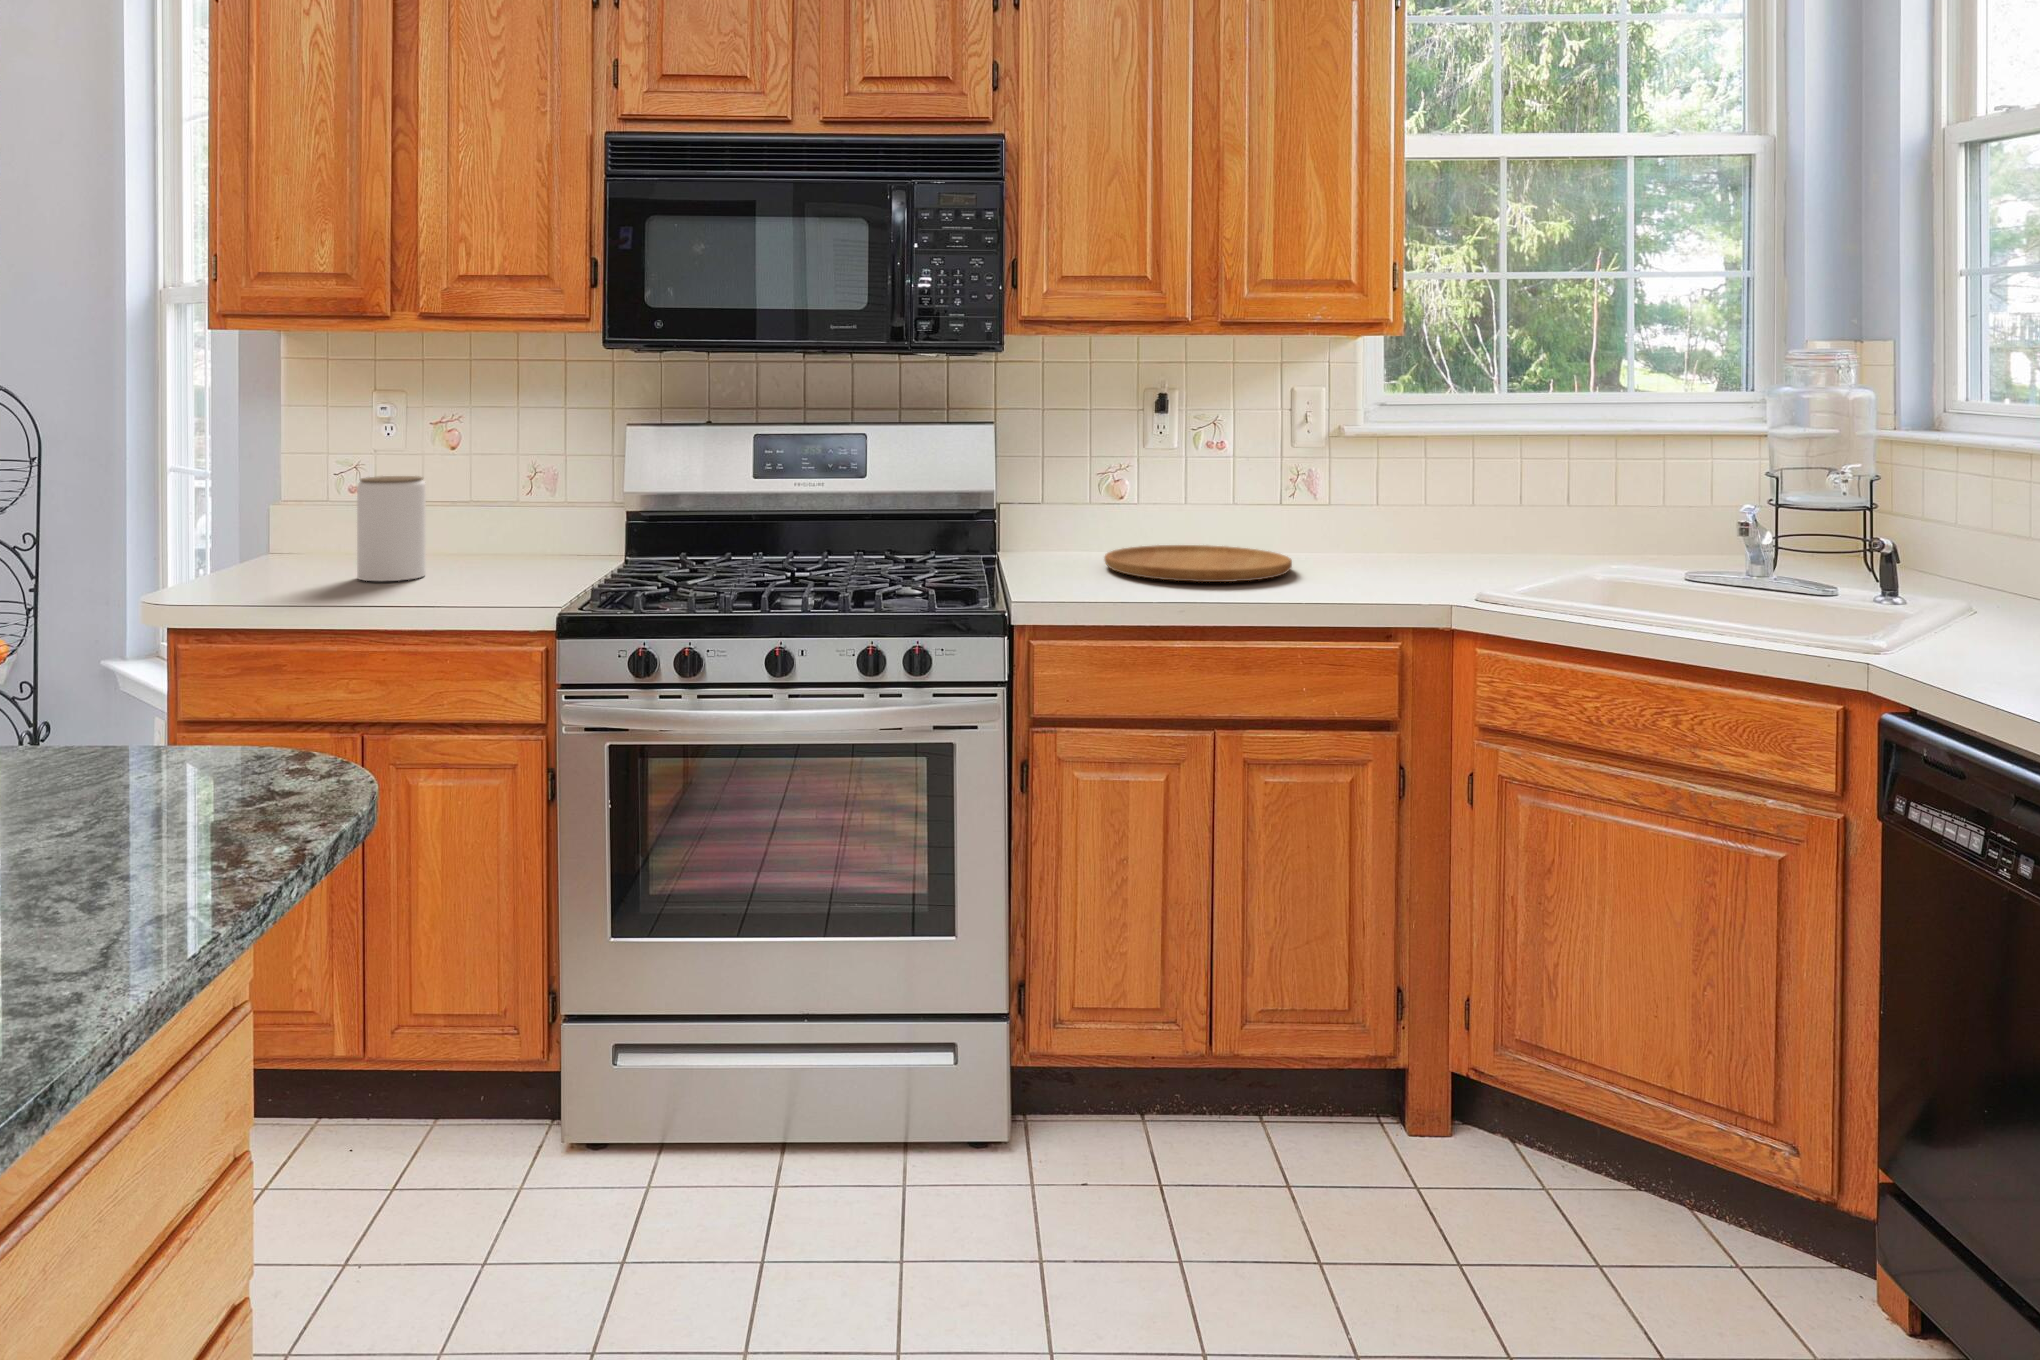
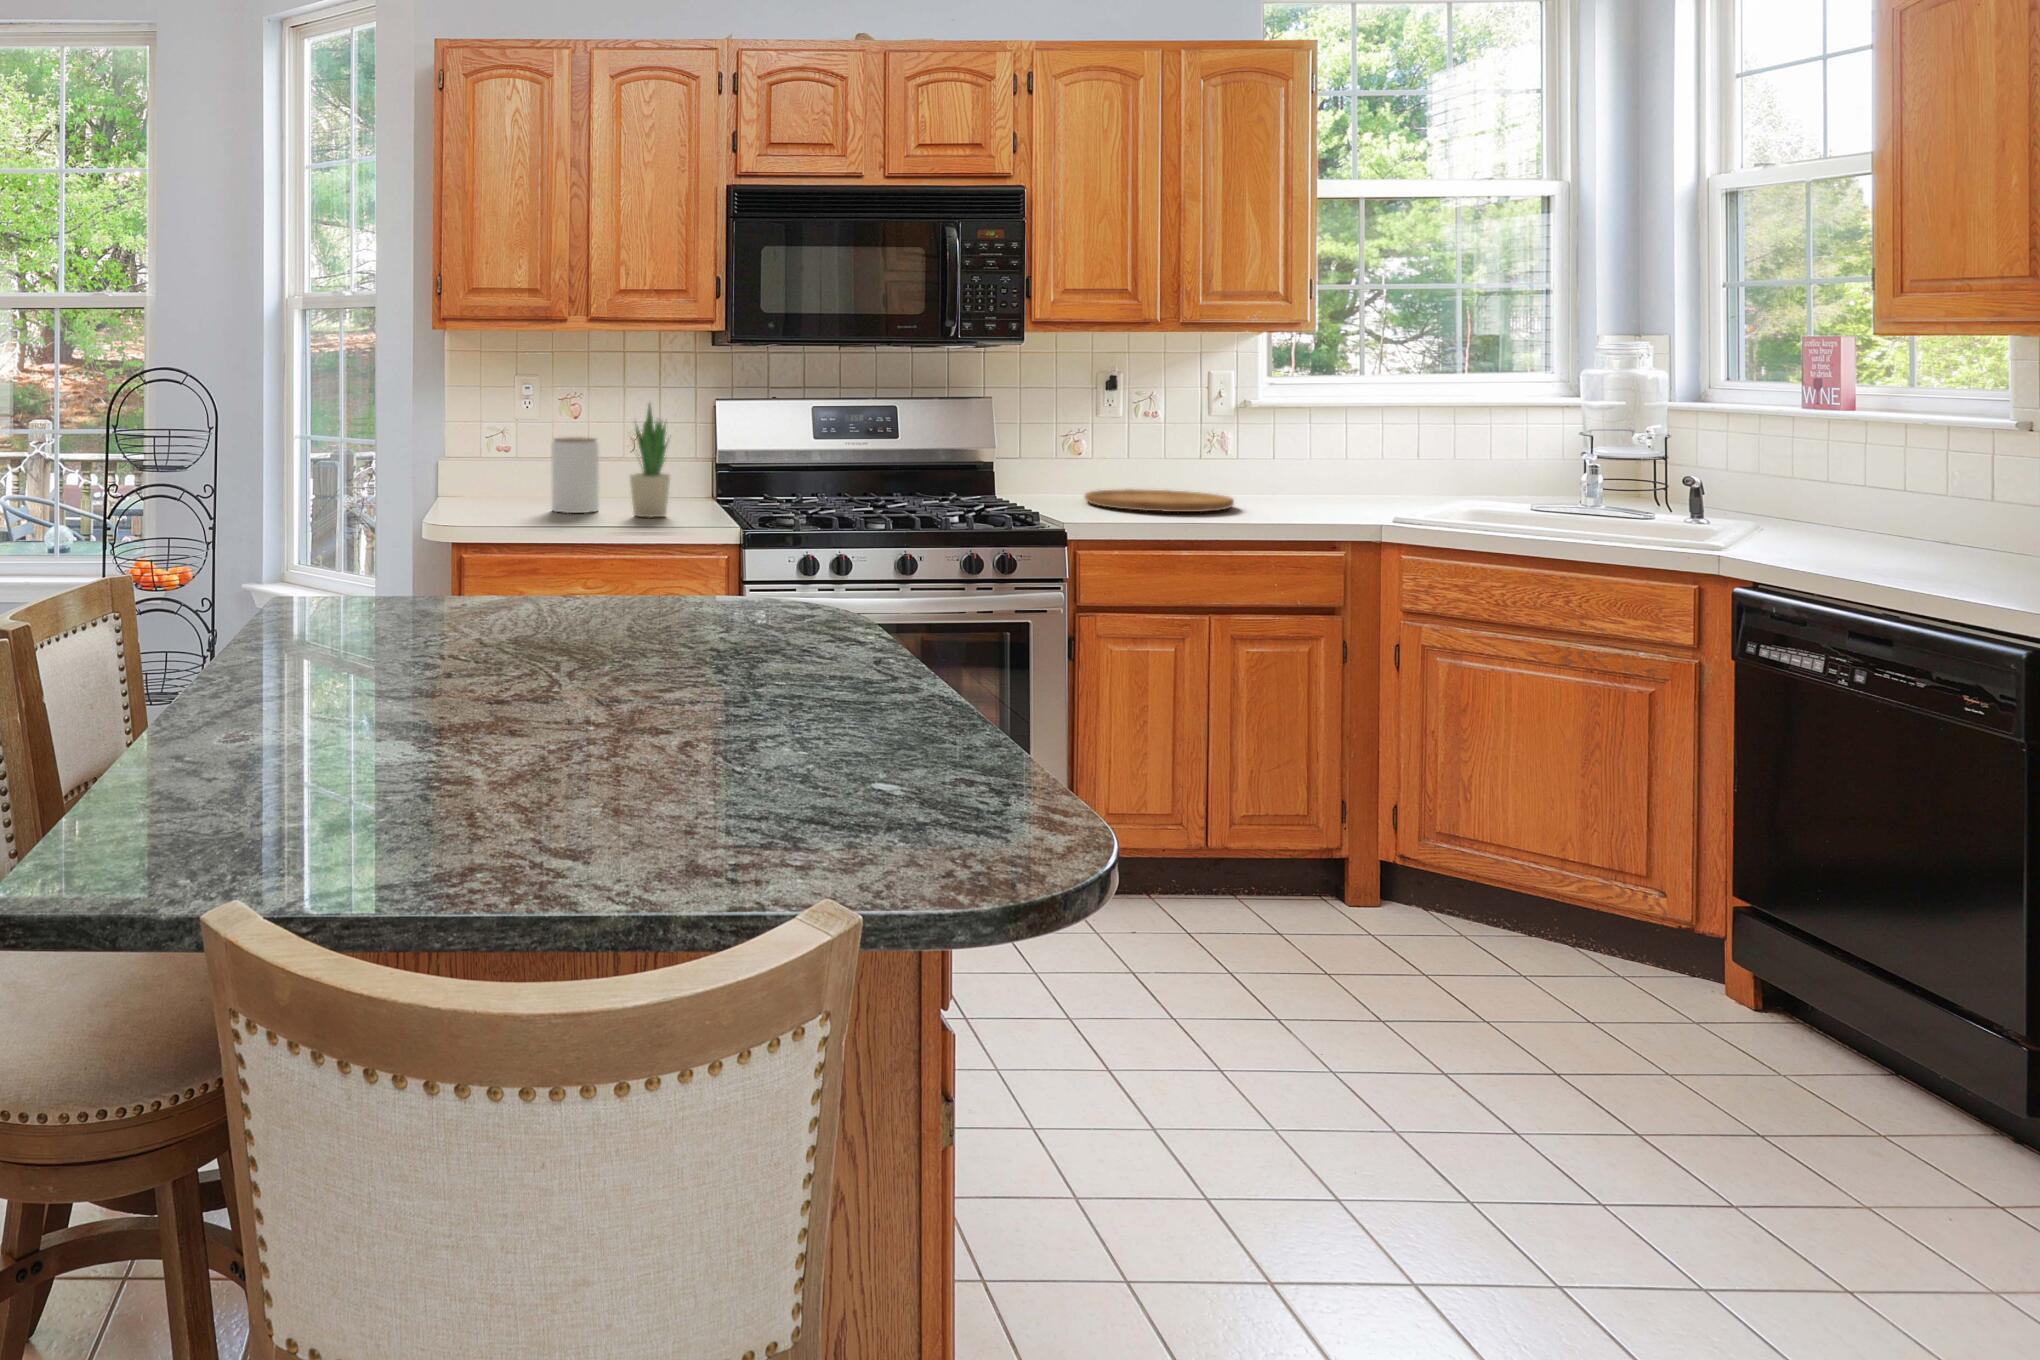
potted plant: none [442,428,508,590] -> present [630,405,670,517]

